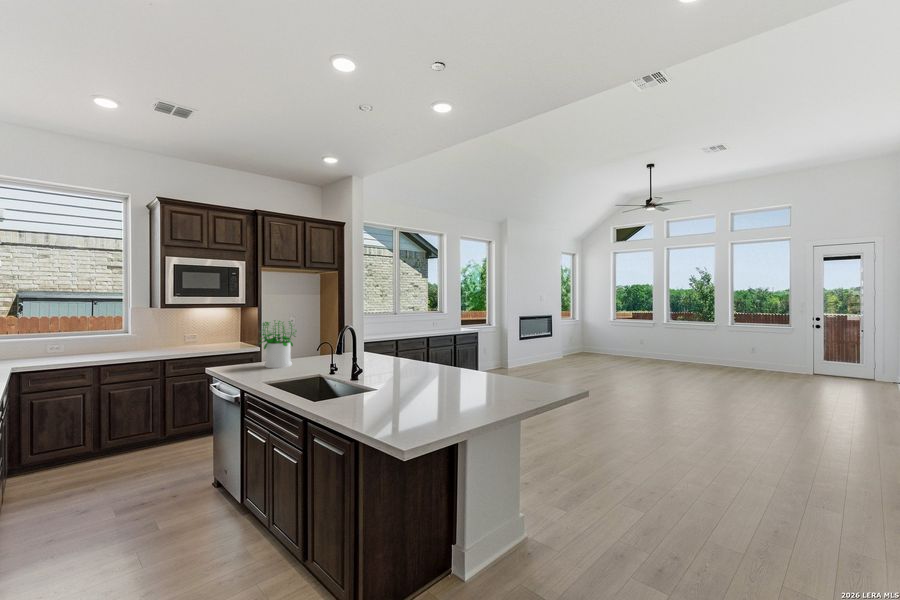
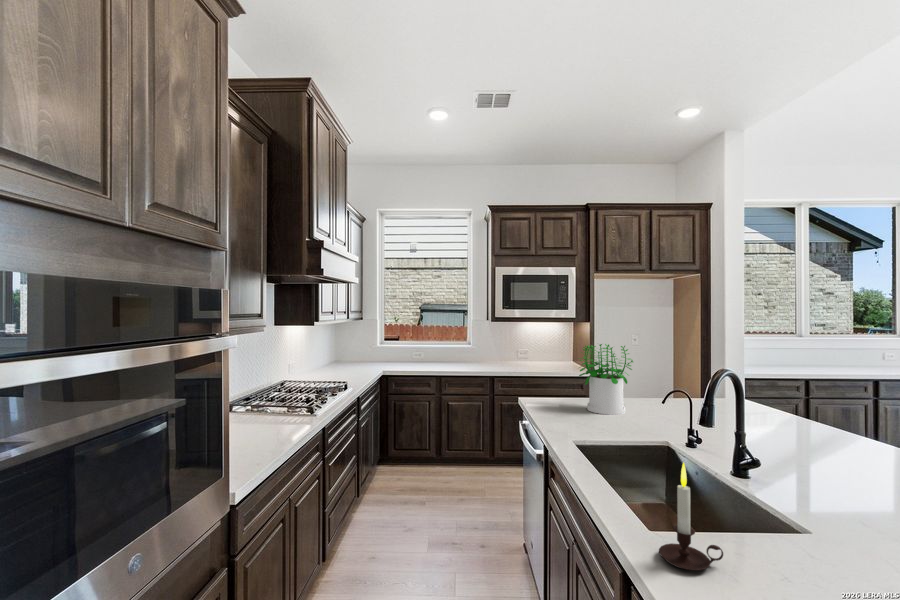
candle: none [319,363,345,408] -> present [659,463,723,571]

